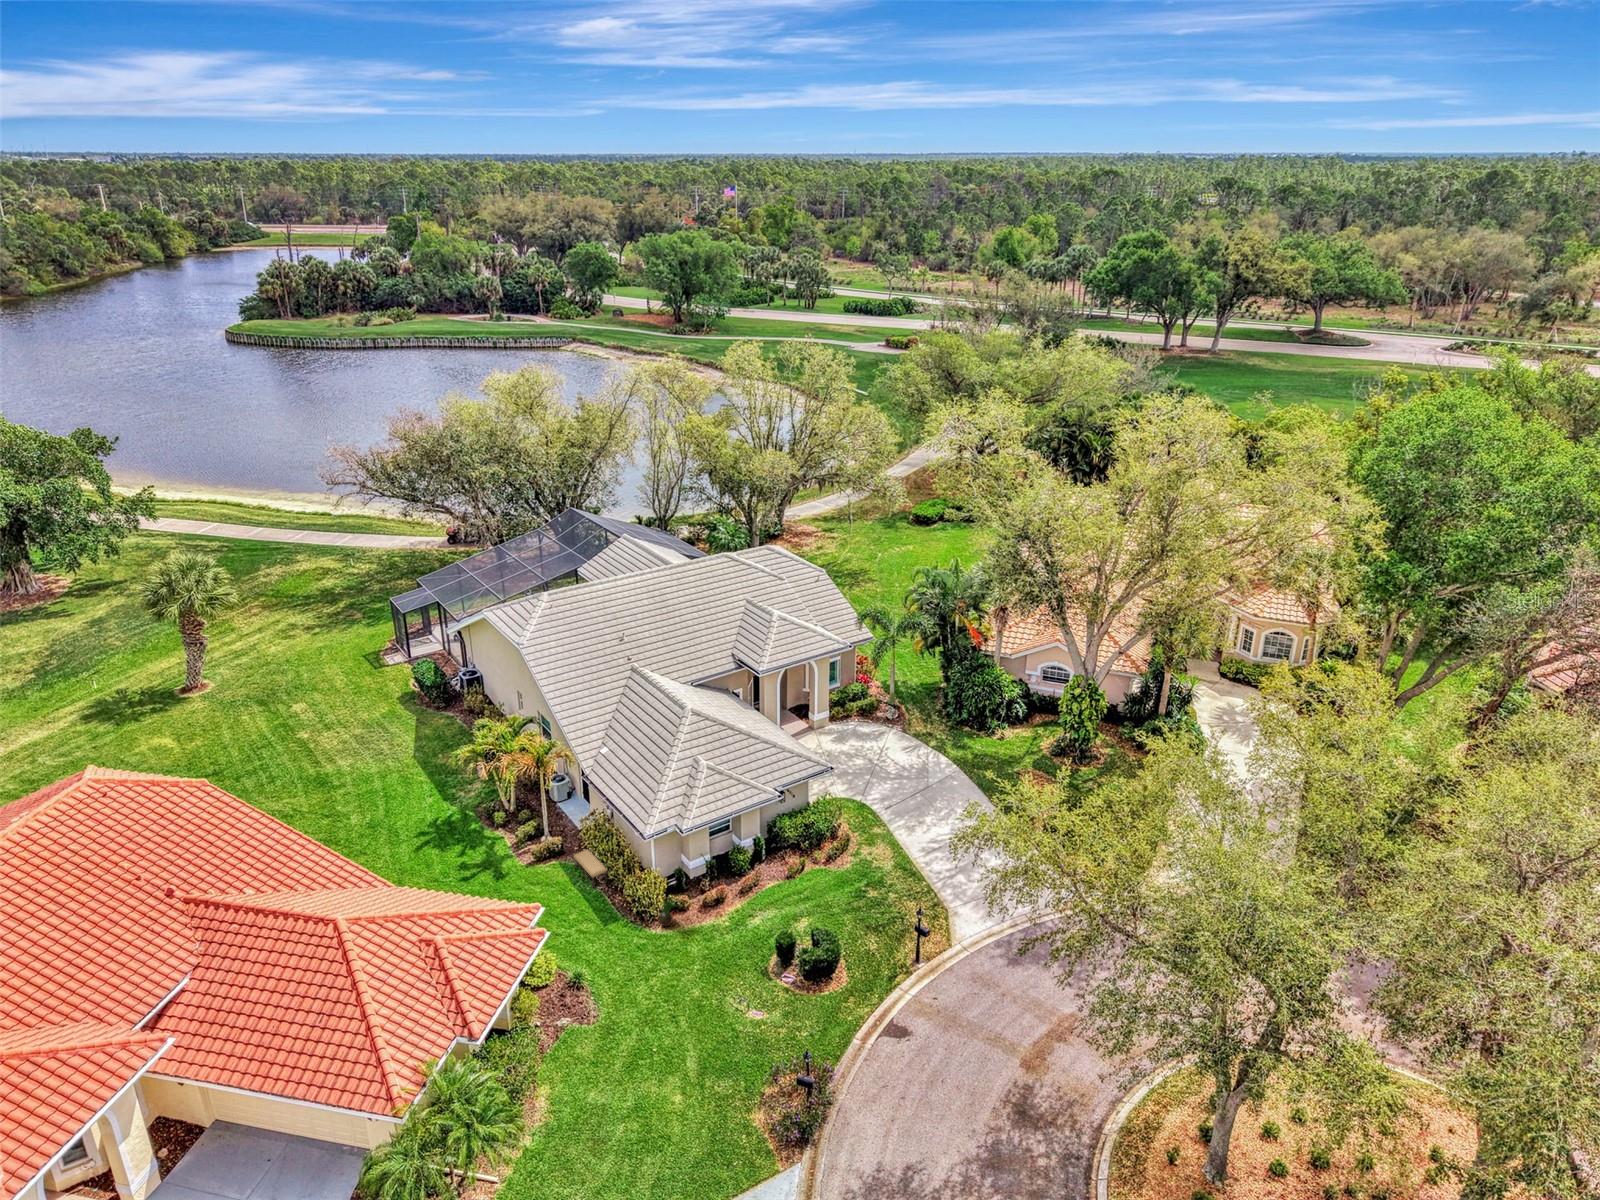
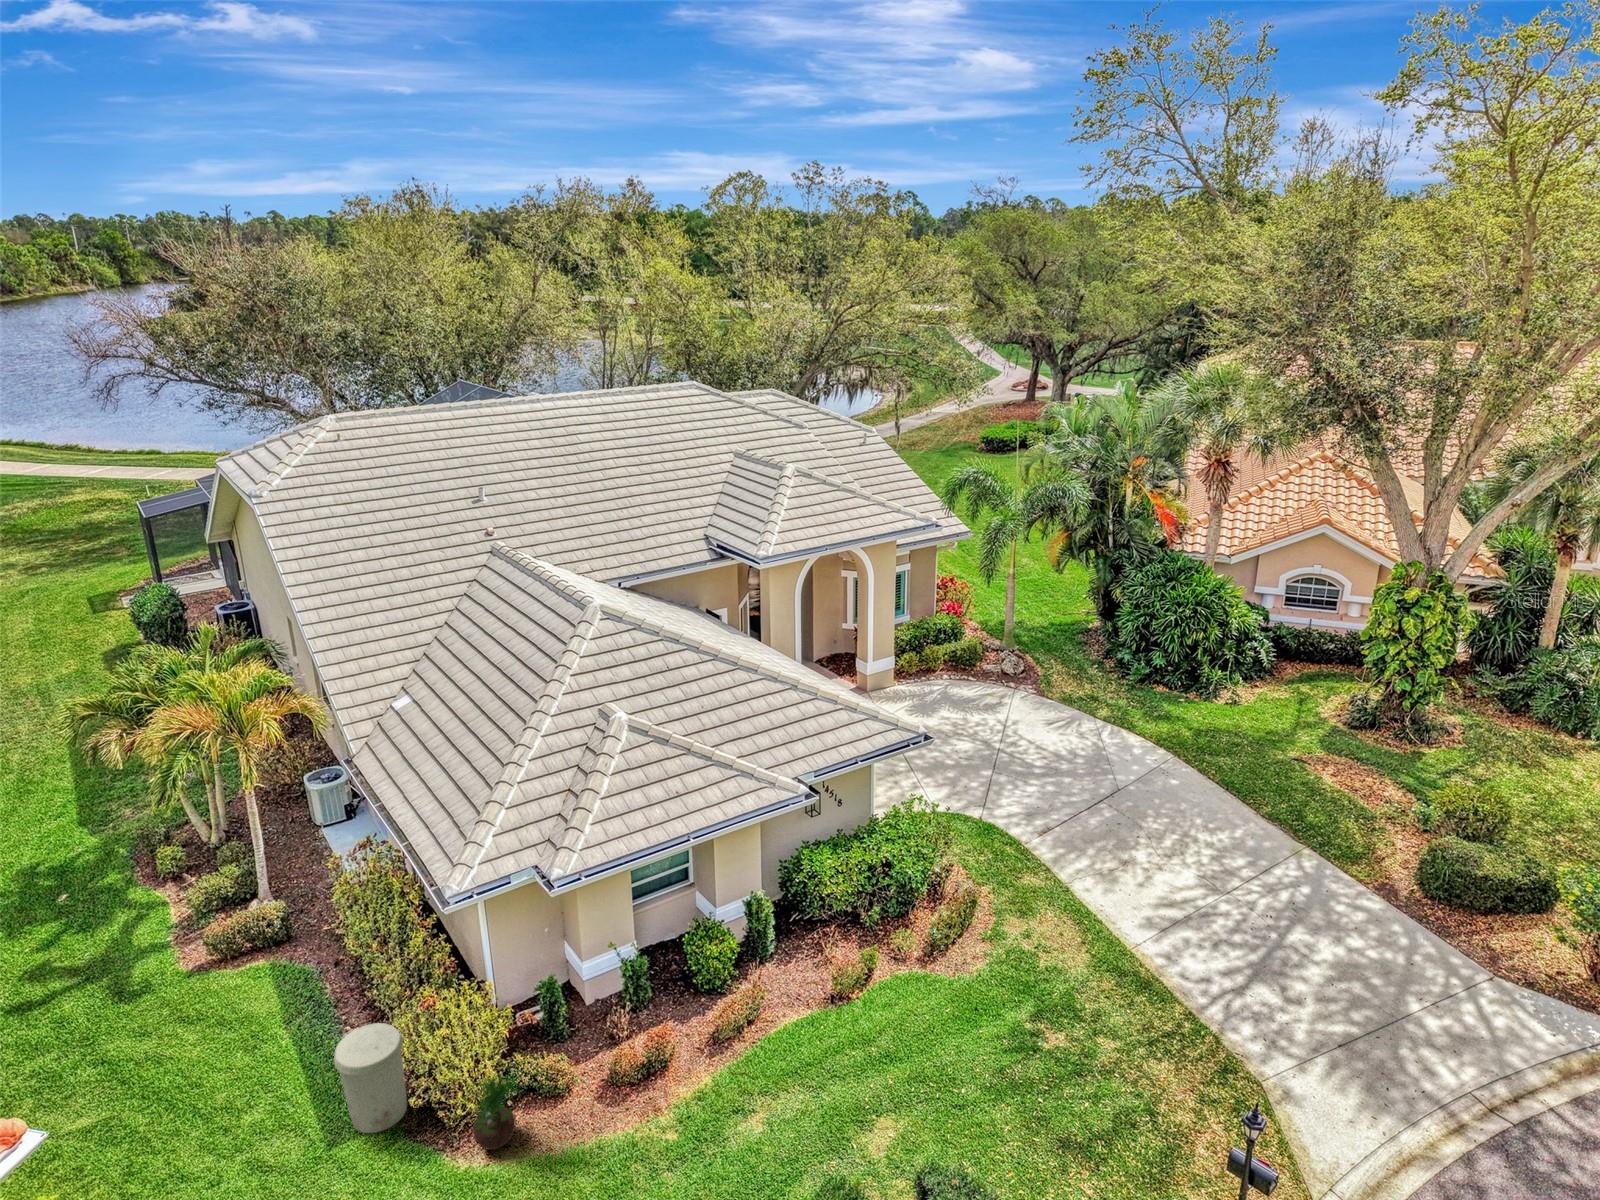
bench: present [574,849,607,887] -> none [296,932,370,1034]
trash can: none [608,883,631,921] -> present [334,1023,407,1133]

